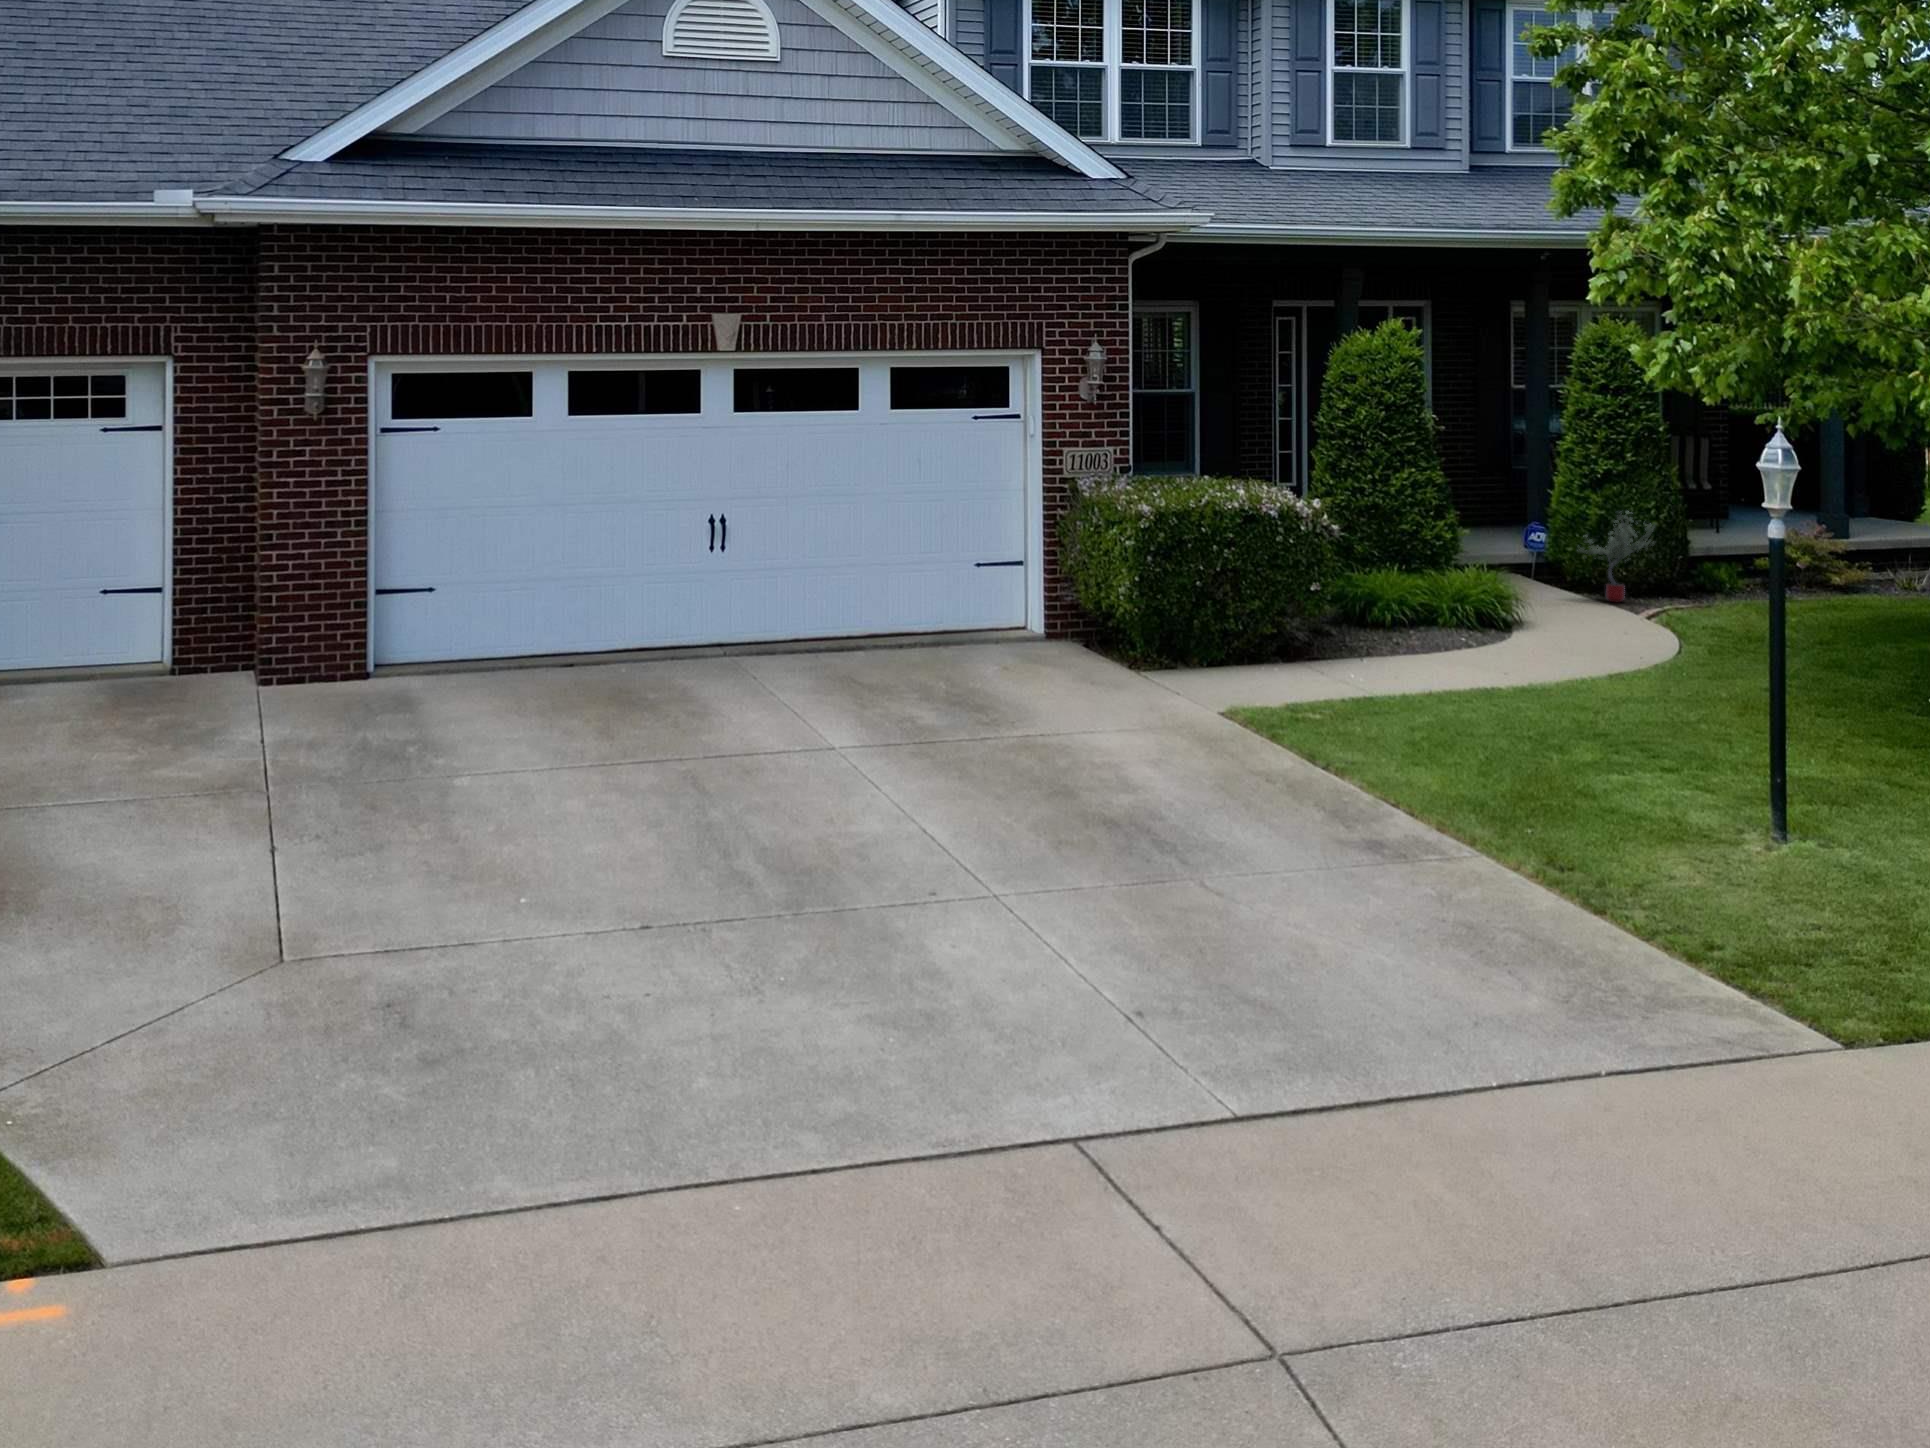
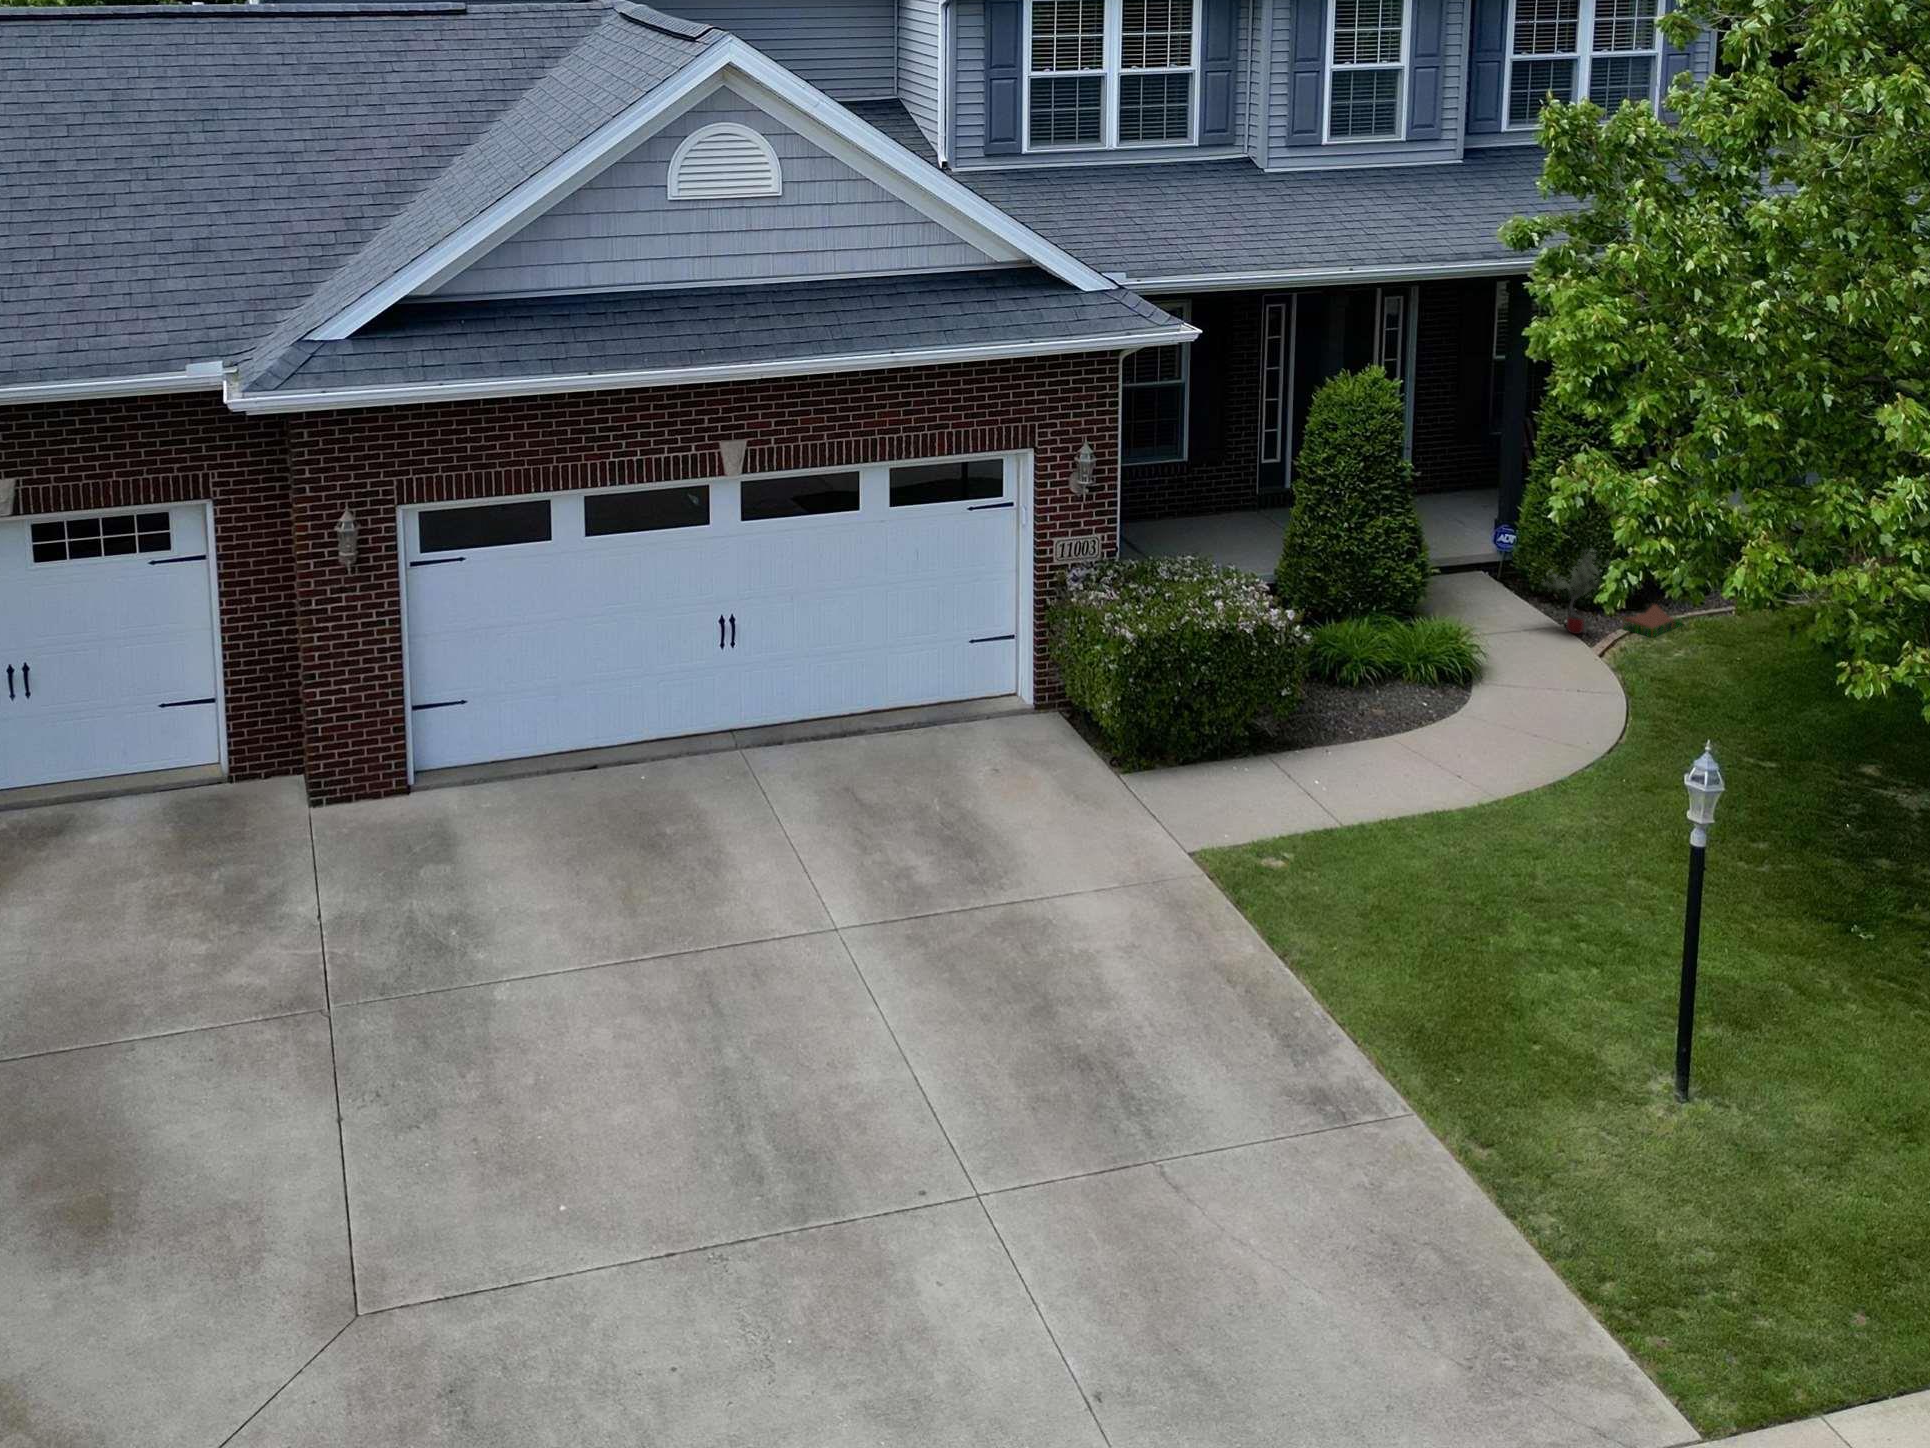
storage bin: none [1665,580,1730,604] -> present [1623,604,1683,636]

